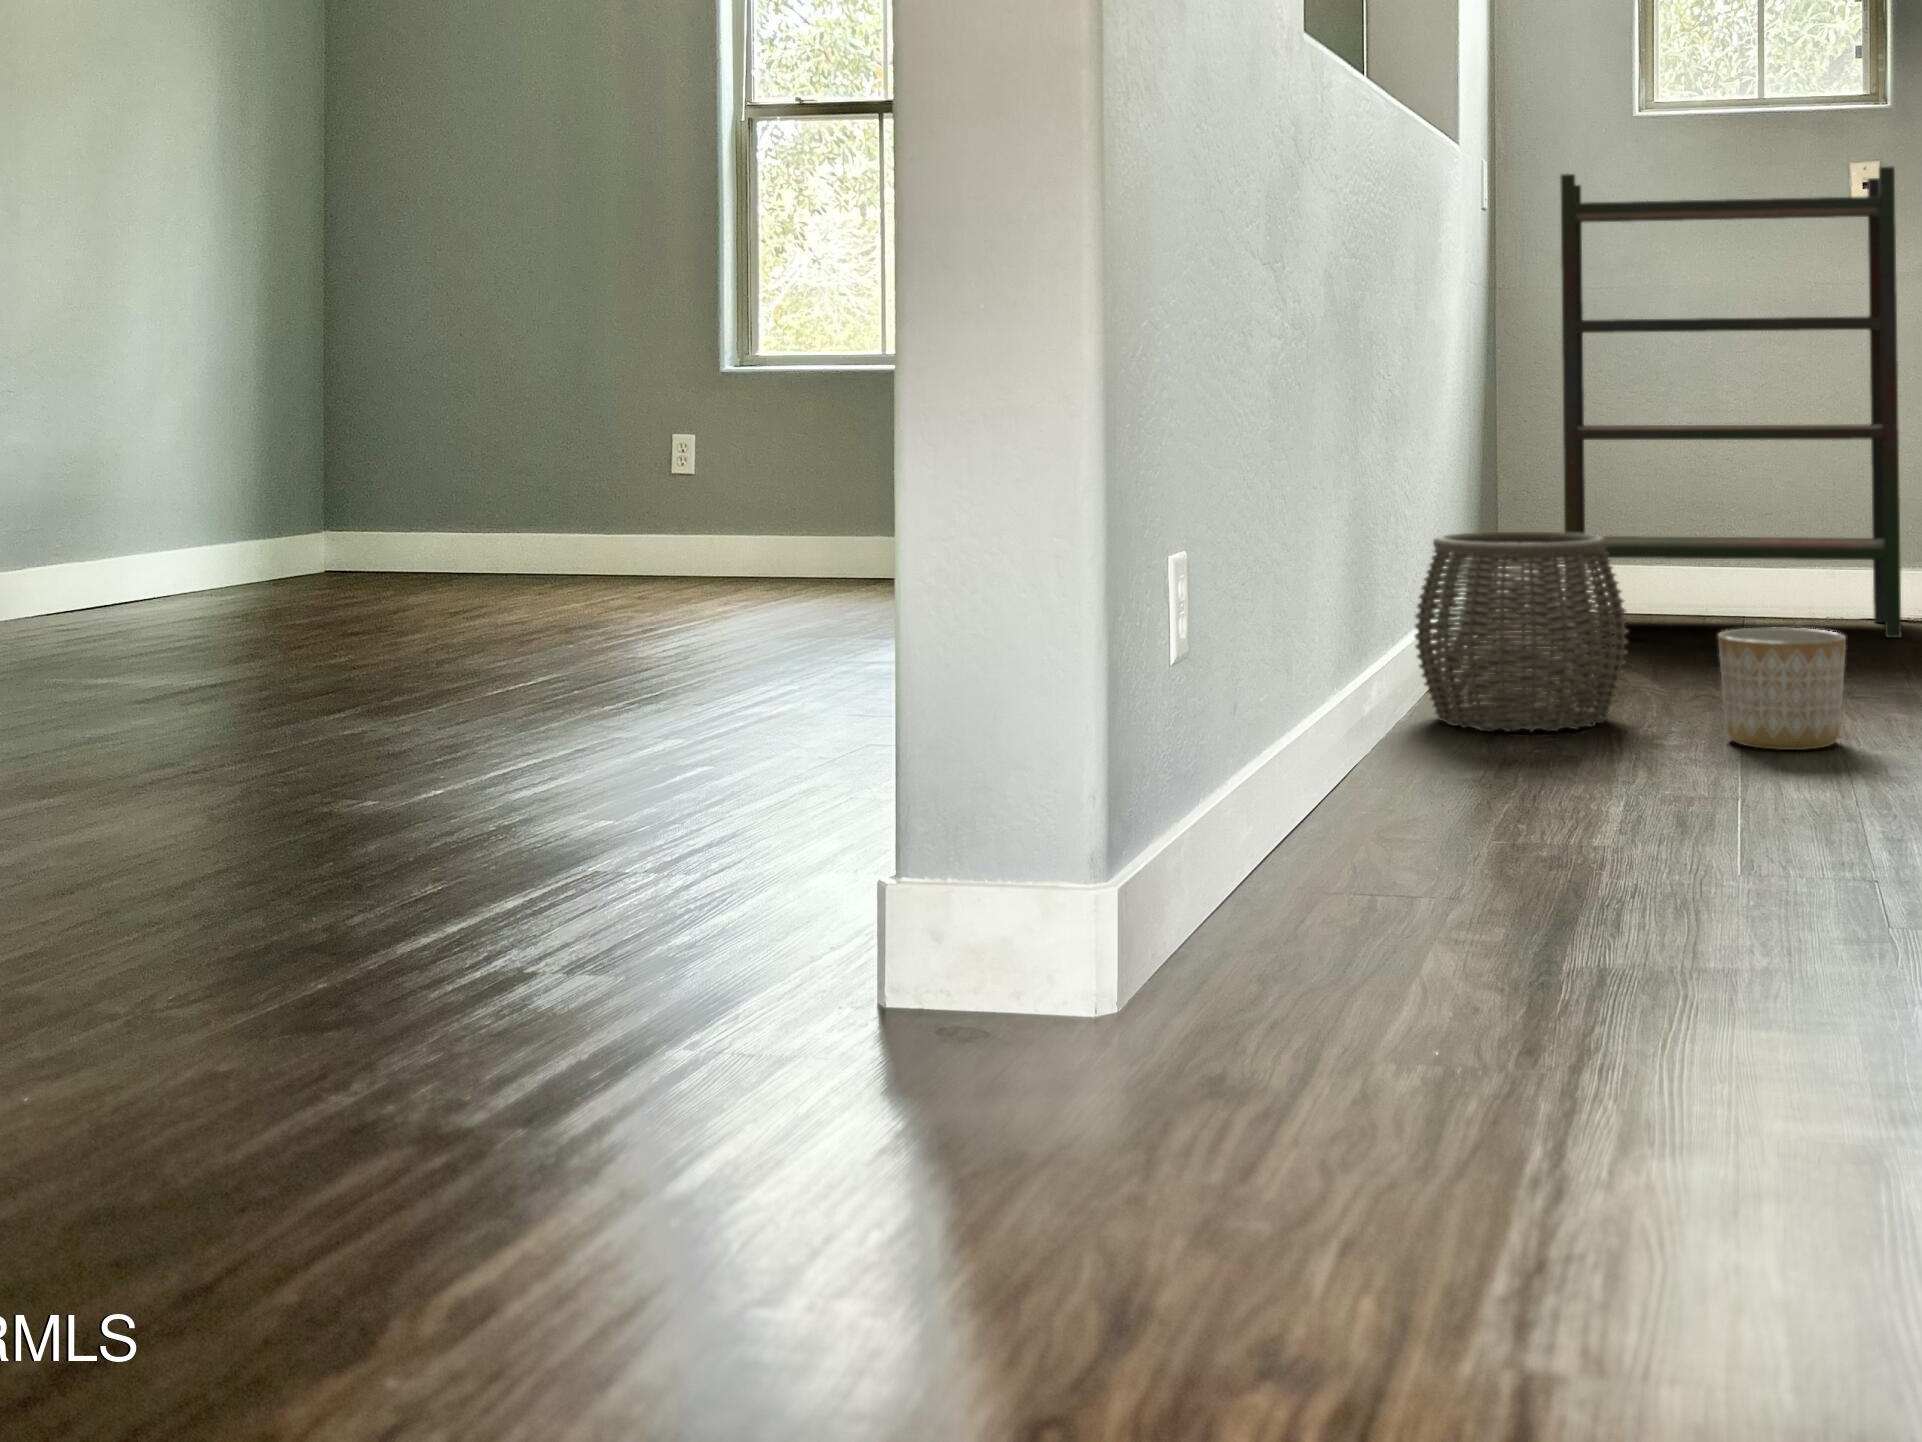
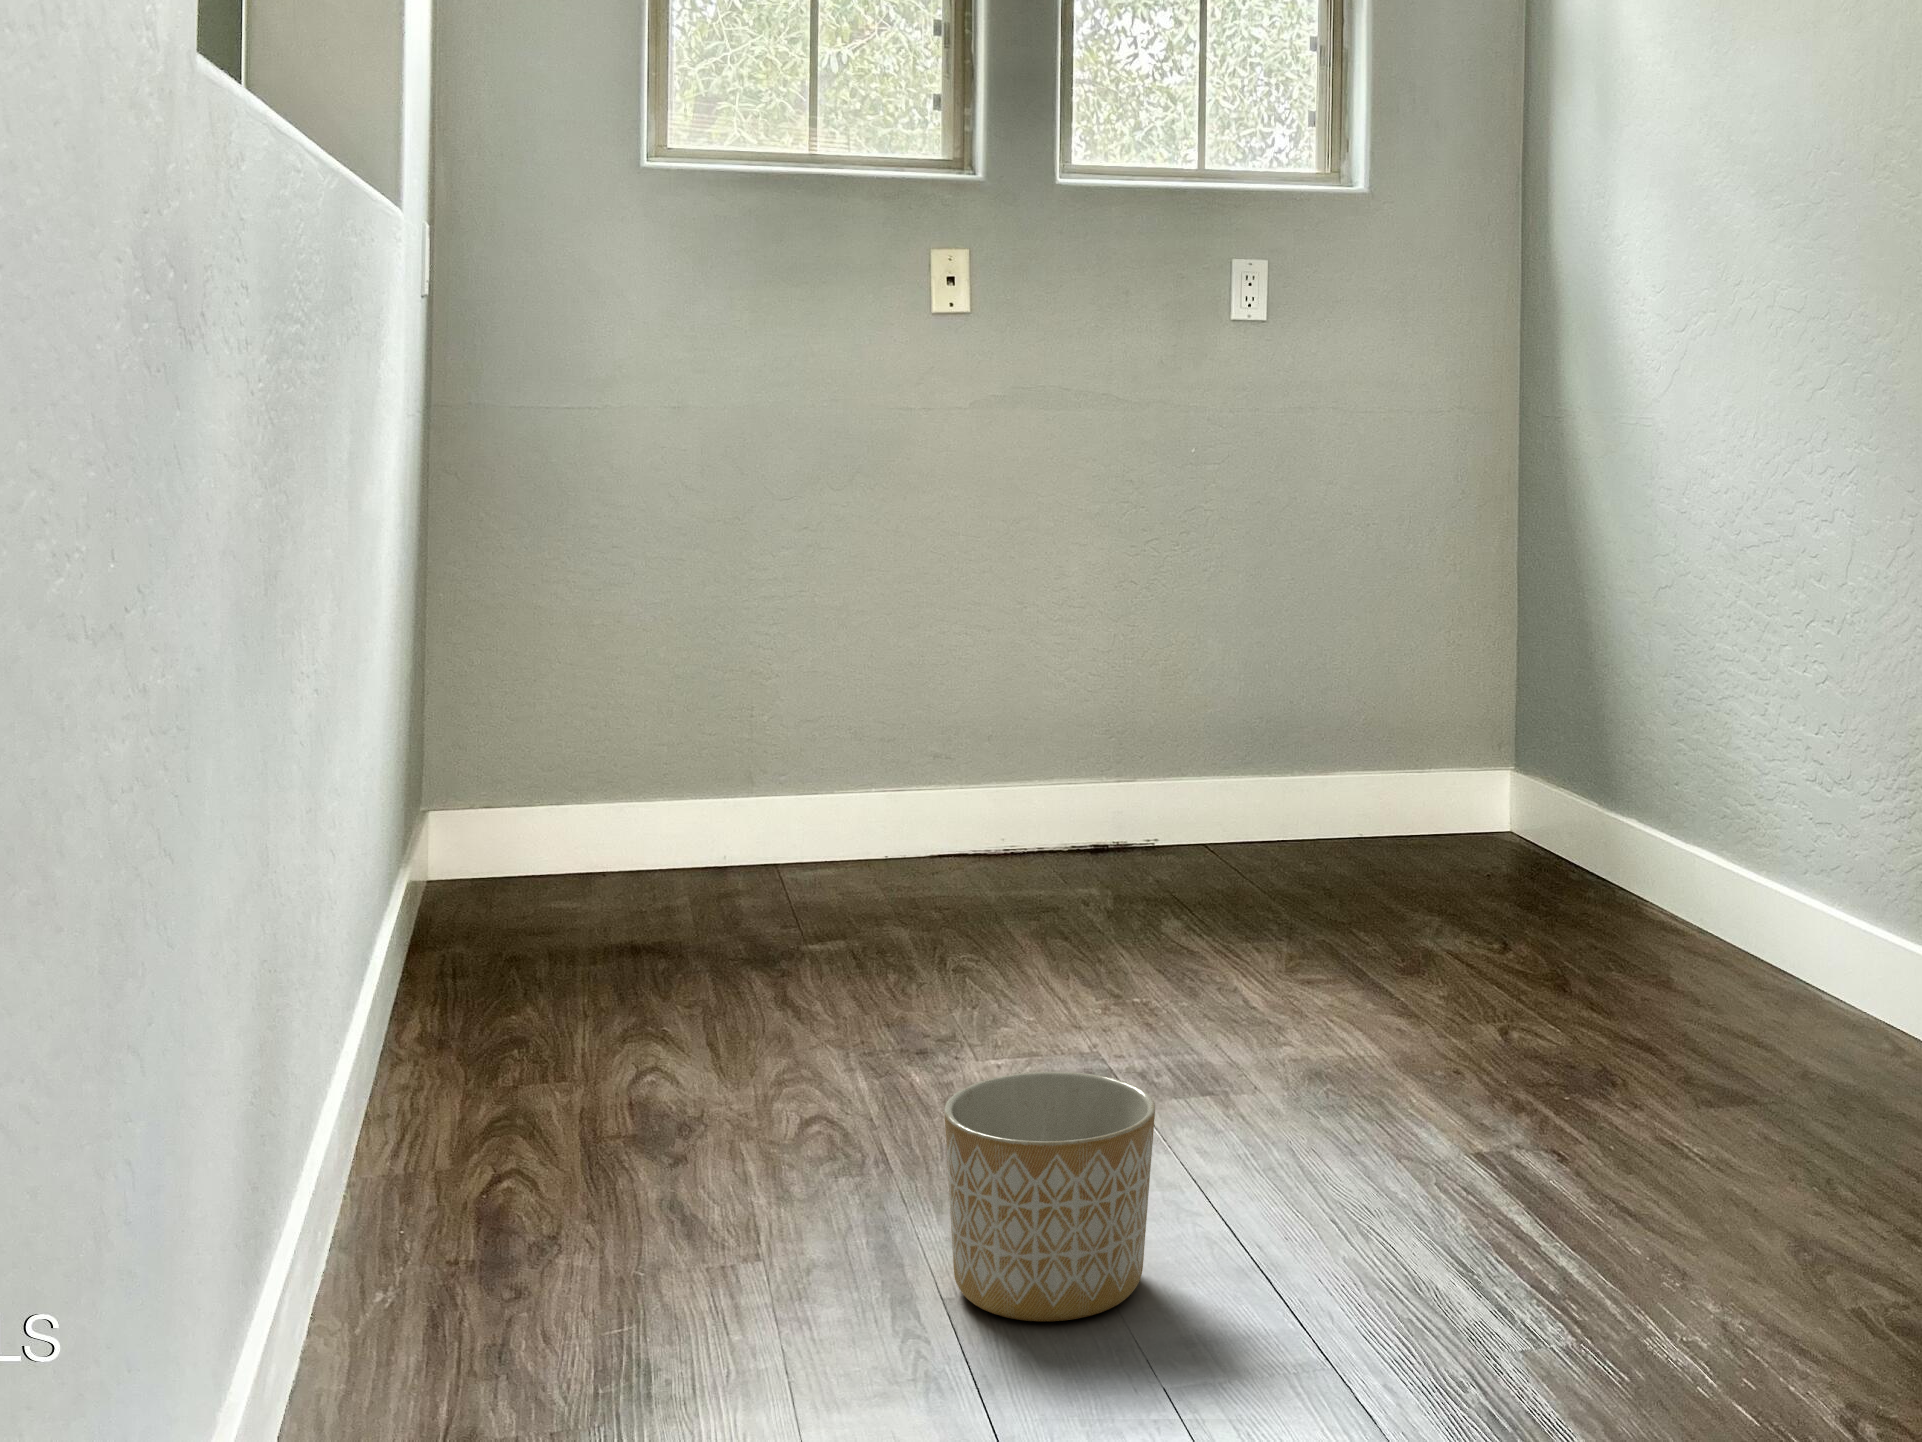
bookshelf: present [1560,167,1902,638] -> none [531,254,1016,940]
woven basket: present [1415,531,1628,732] -> none [374,913,771,1339]

